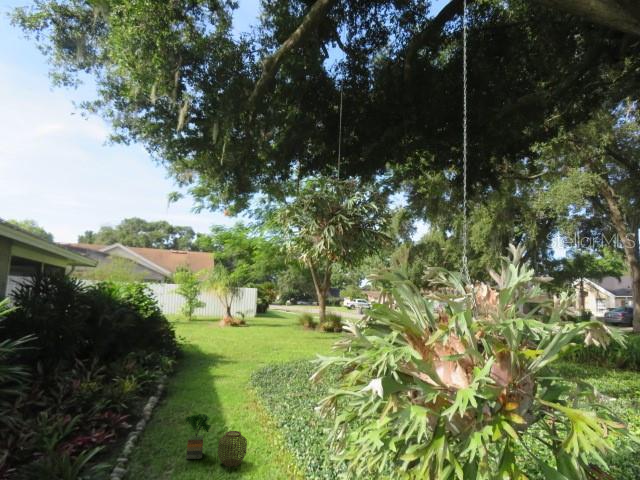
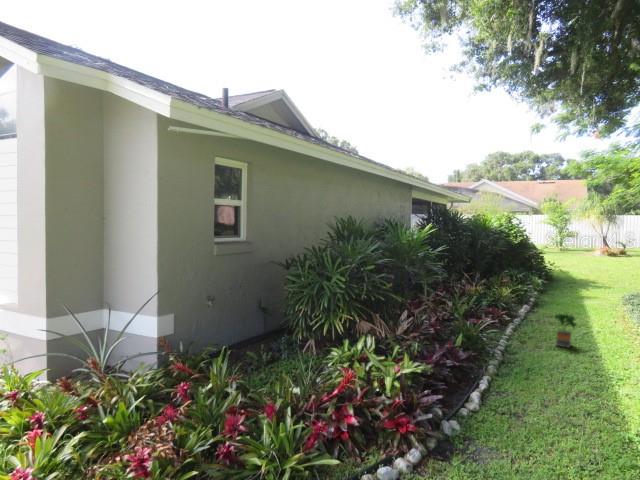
woven basket: present [218,431,247,467] -> none [584,330,613,358]

